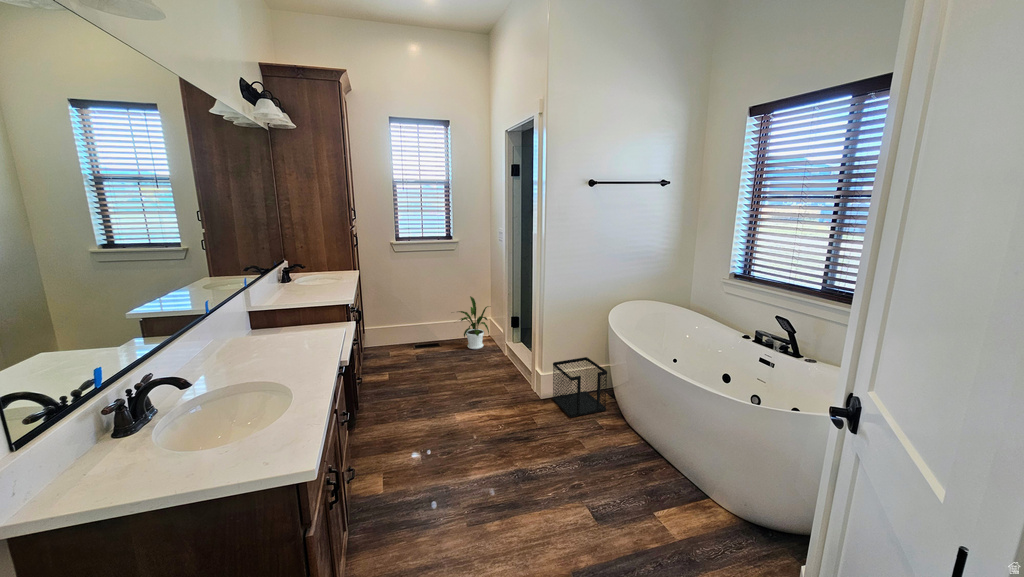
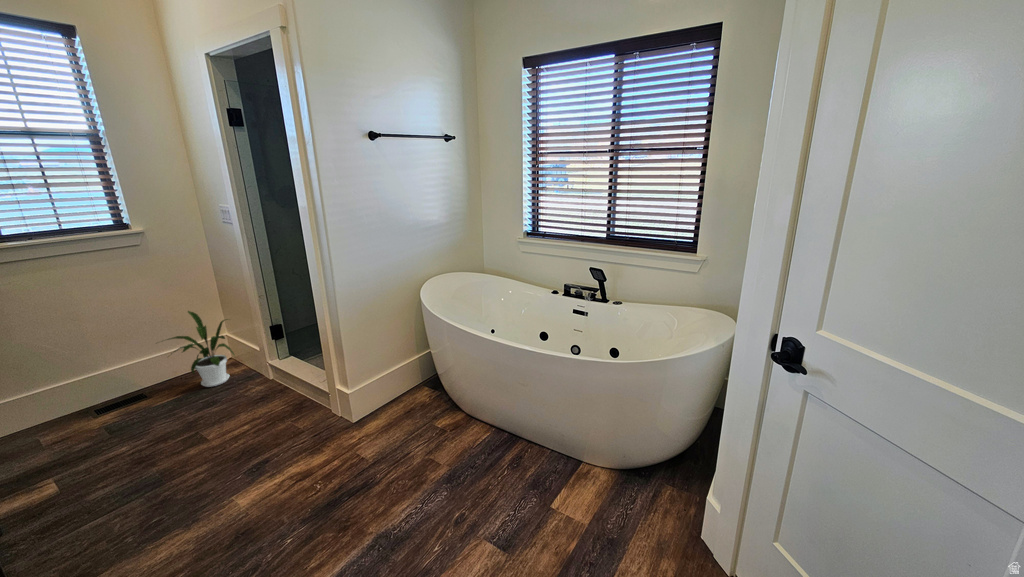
wastebasket: present [552,357,607,418] -> none [363,354,438,433]

